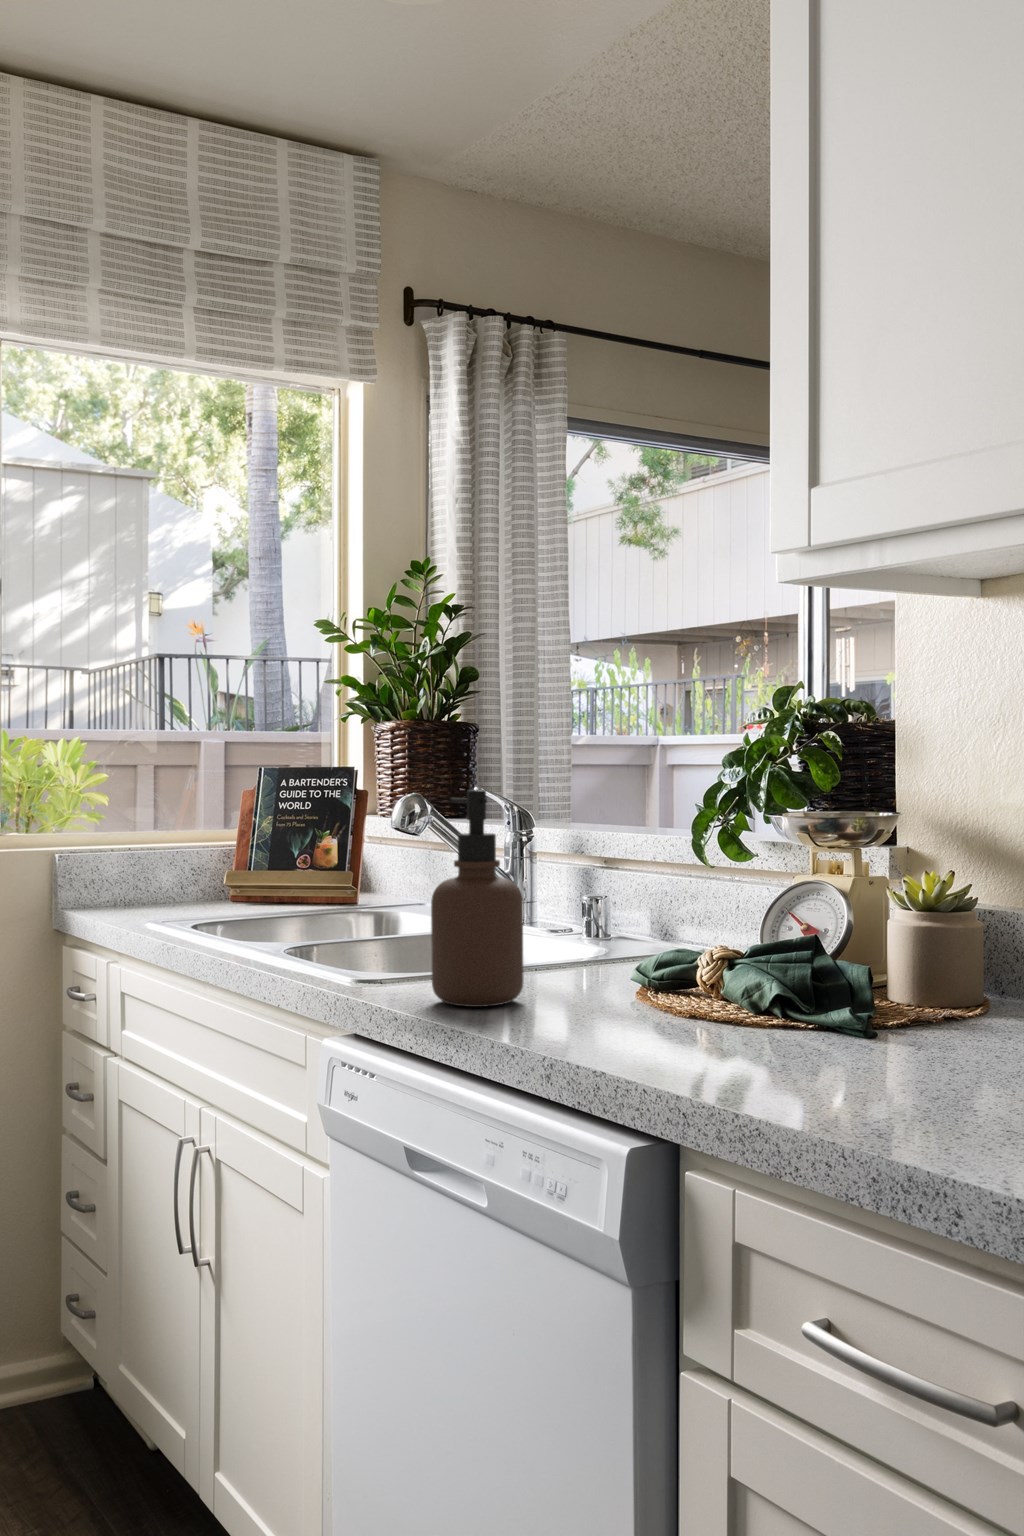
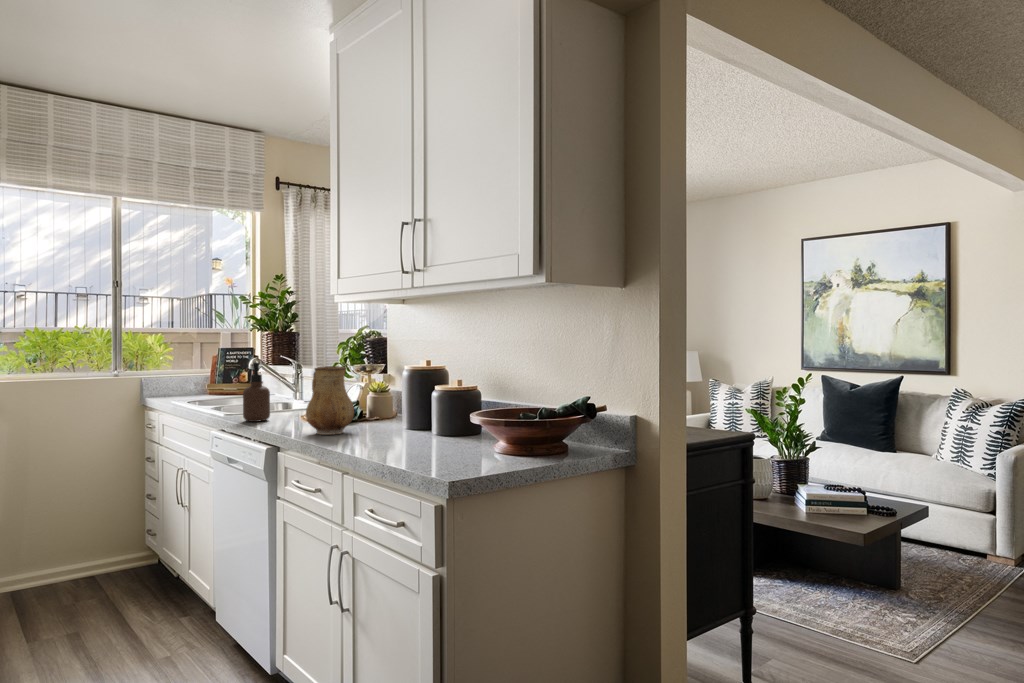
ceramic pitcher: none [757,795,963,1087] -> present [306,366,354,435]

